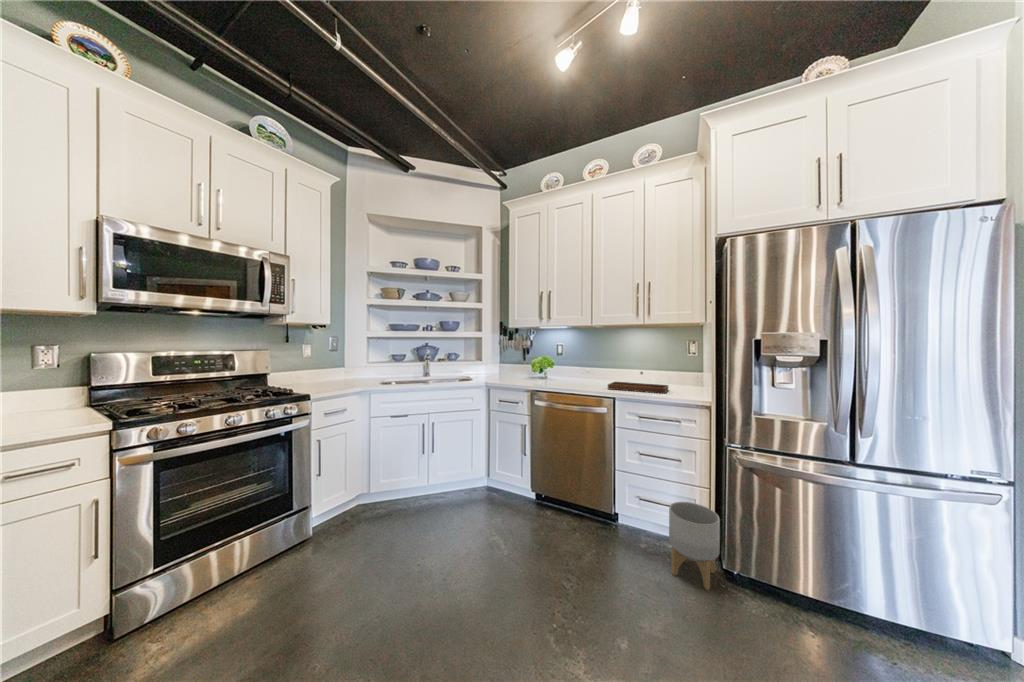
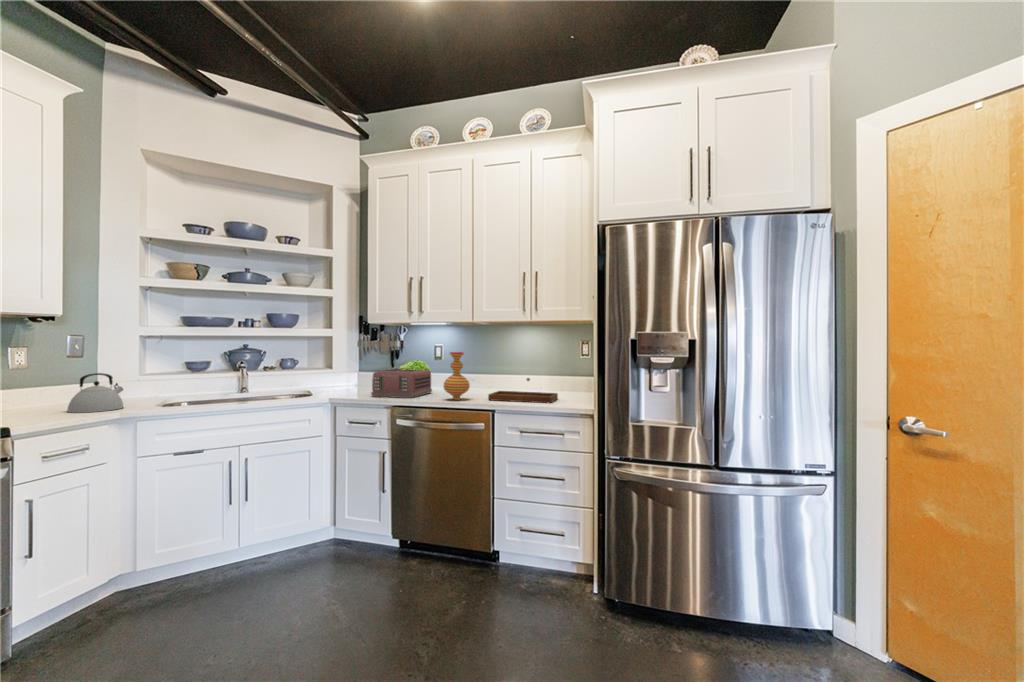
vase: none [570,350,591,388] -> present [444,352,470,400]
toaster: none [514,362,558,385] -> present [371,369,432,398]
kettle: none [329,363,359,388] -> present [67,373,123,413]
planter: present [669,502,720,590] -> none [548,527,599,623]

